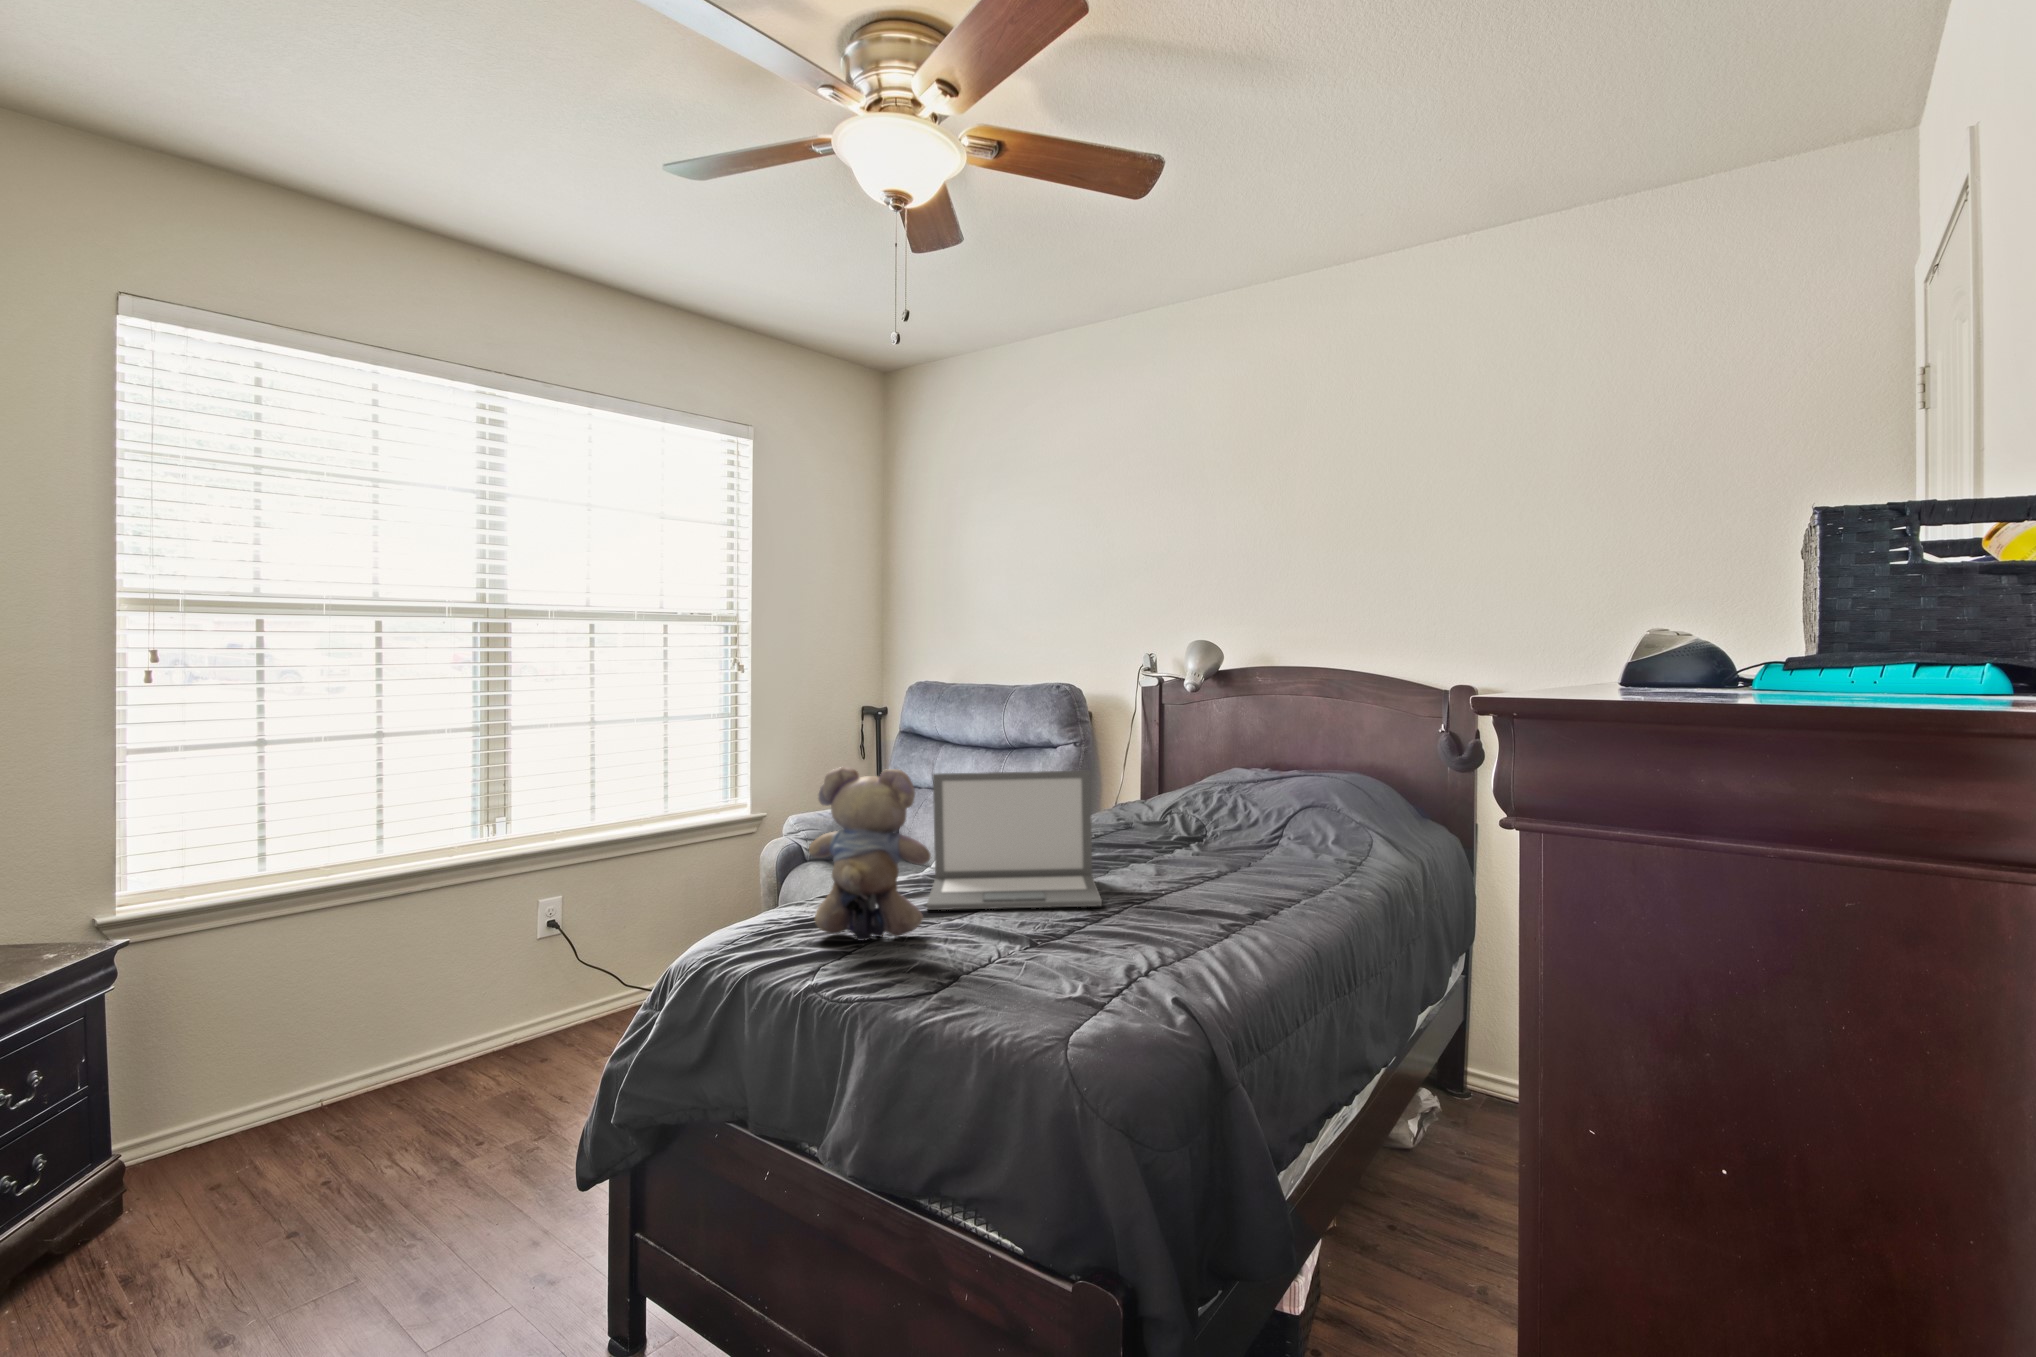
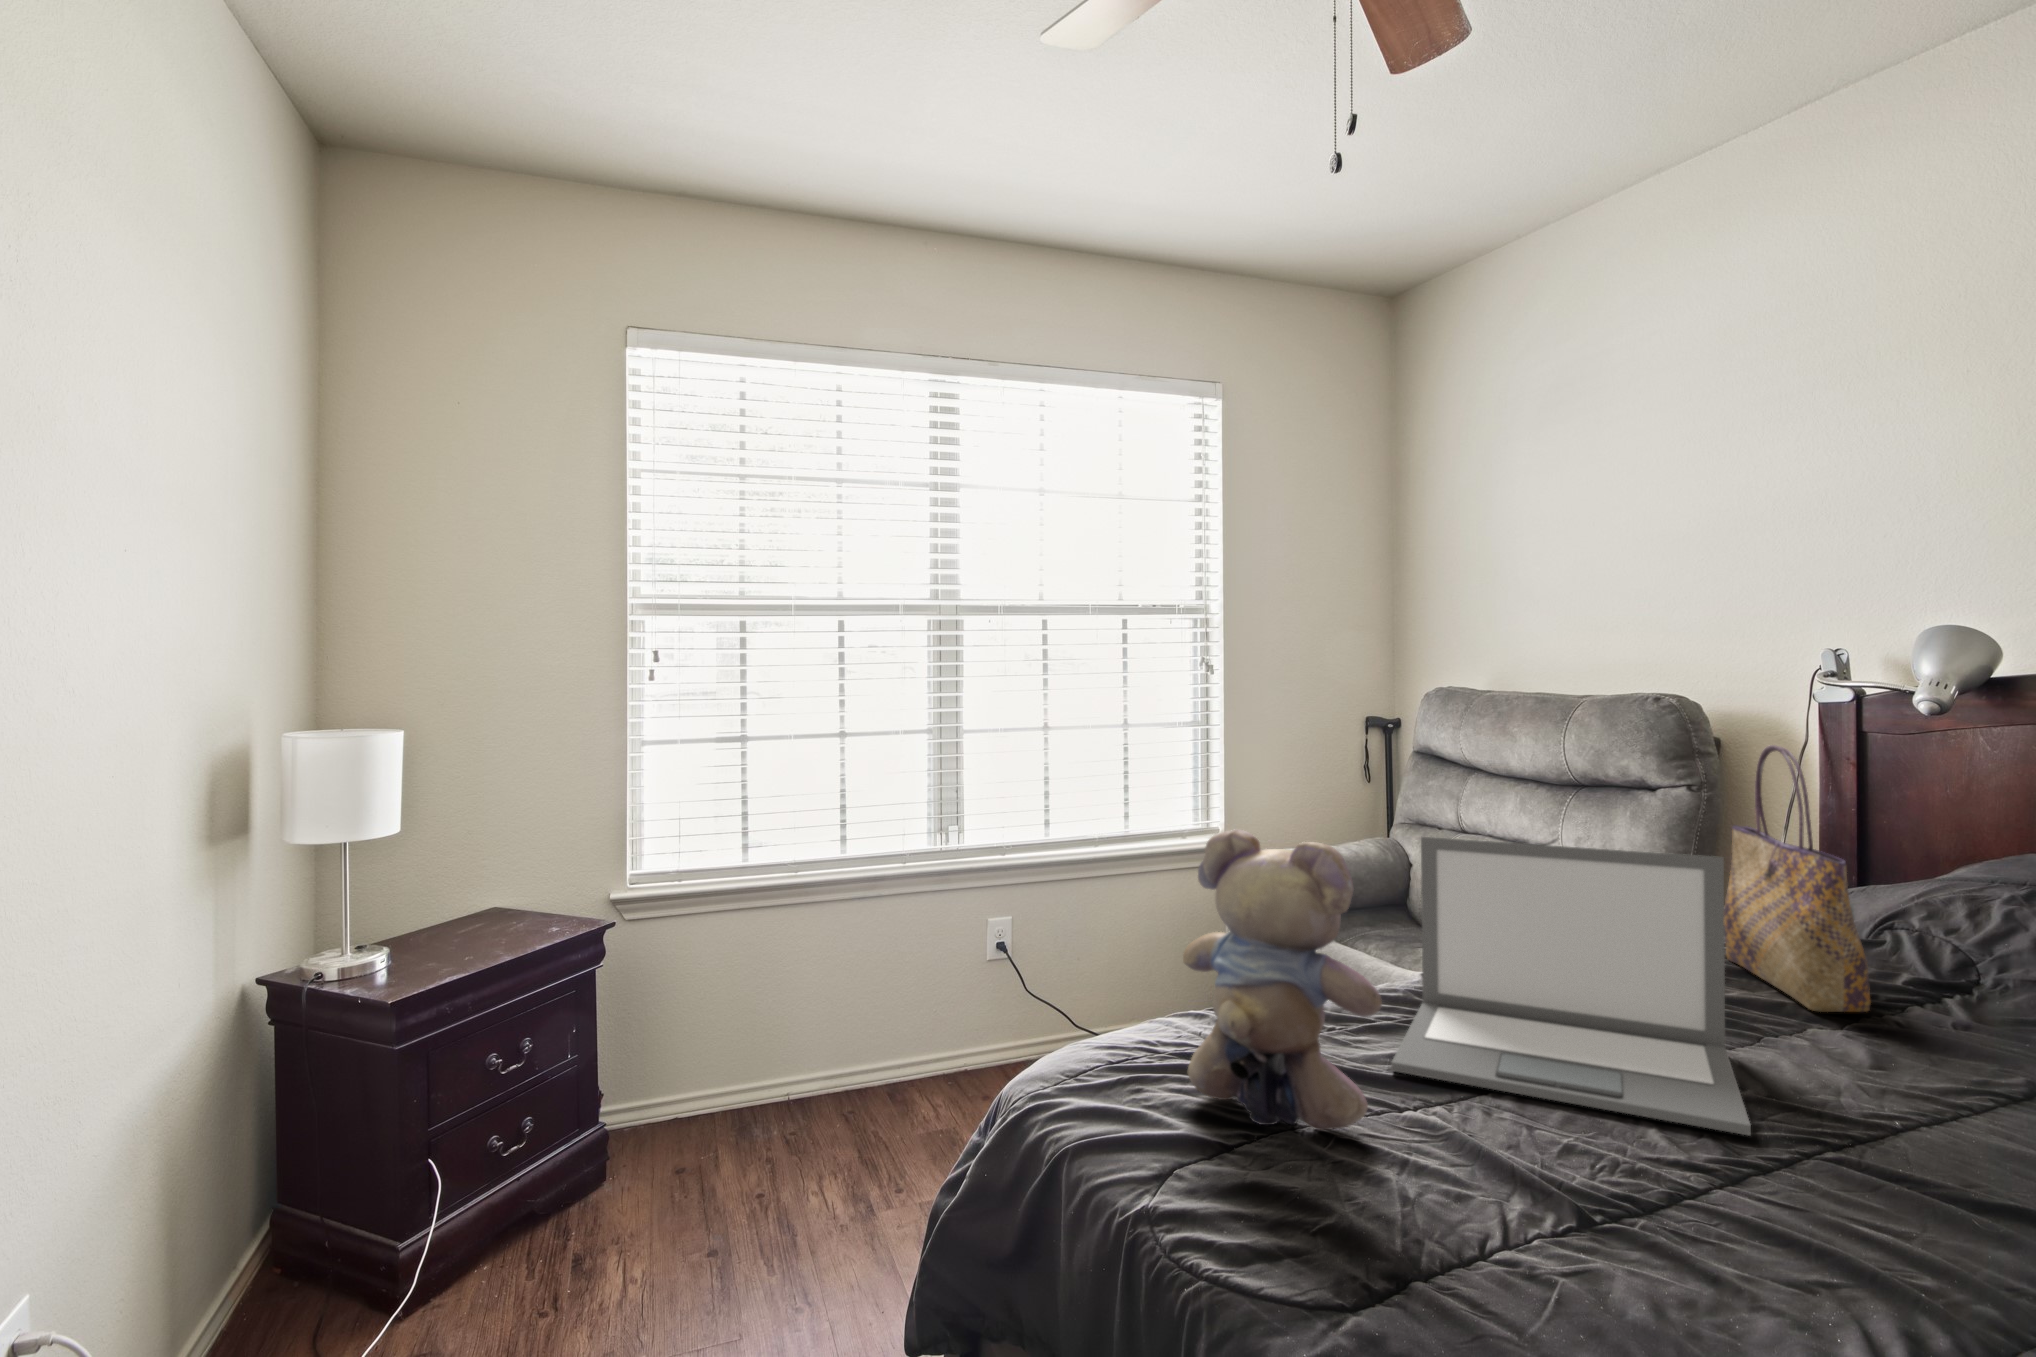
tote bag: none [1093,710,1159,857] -> present [1724,745,1870,1012]

